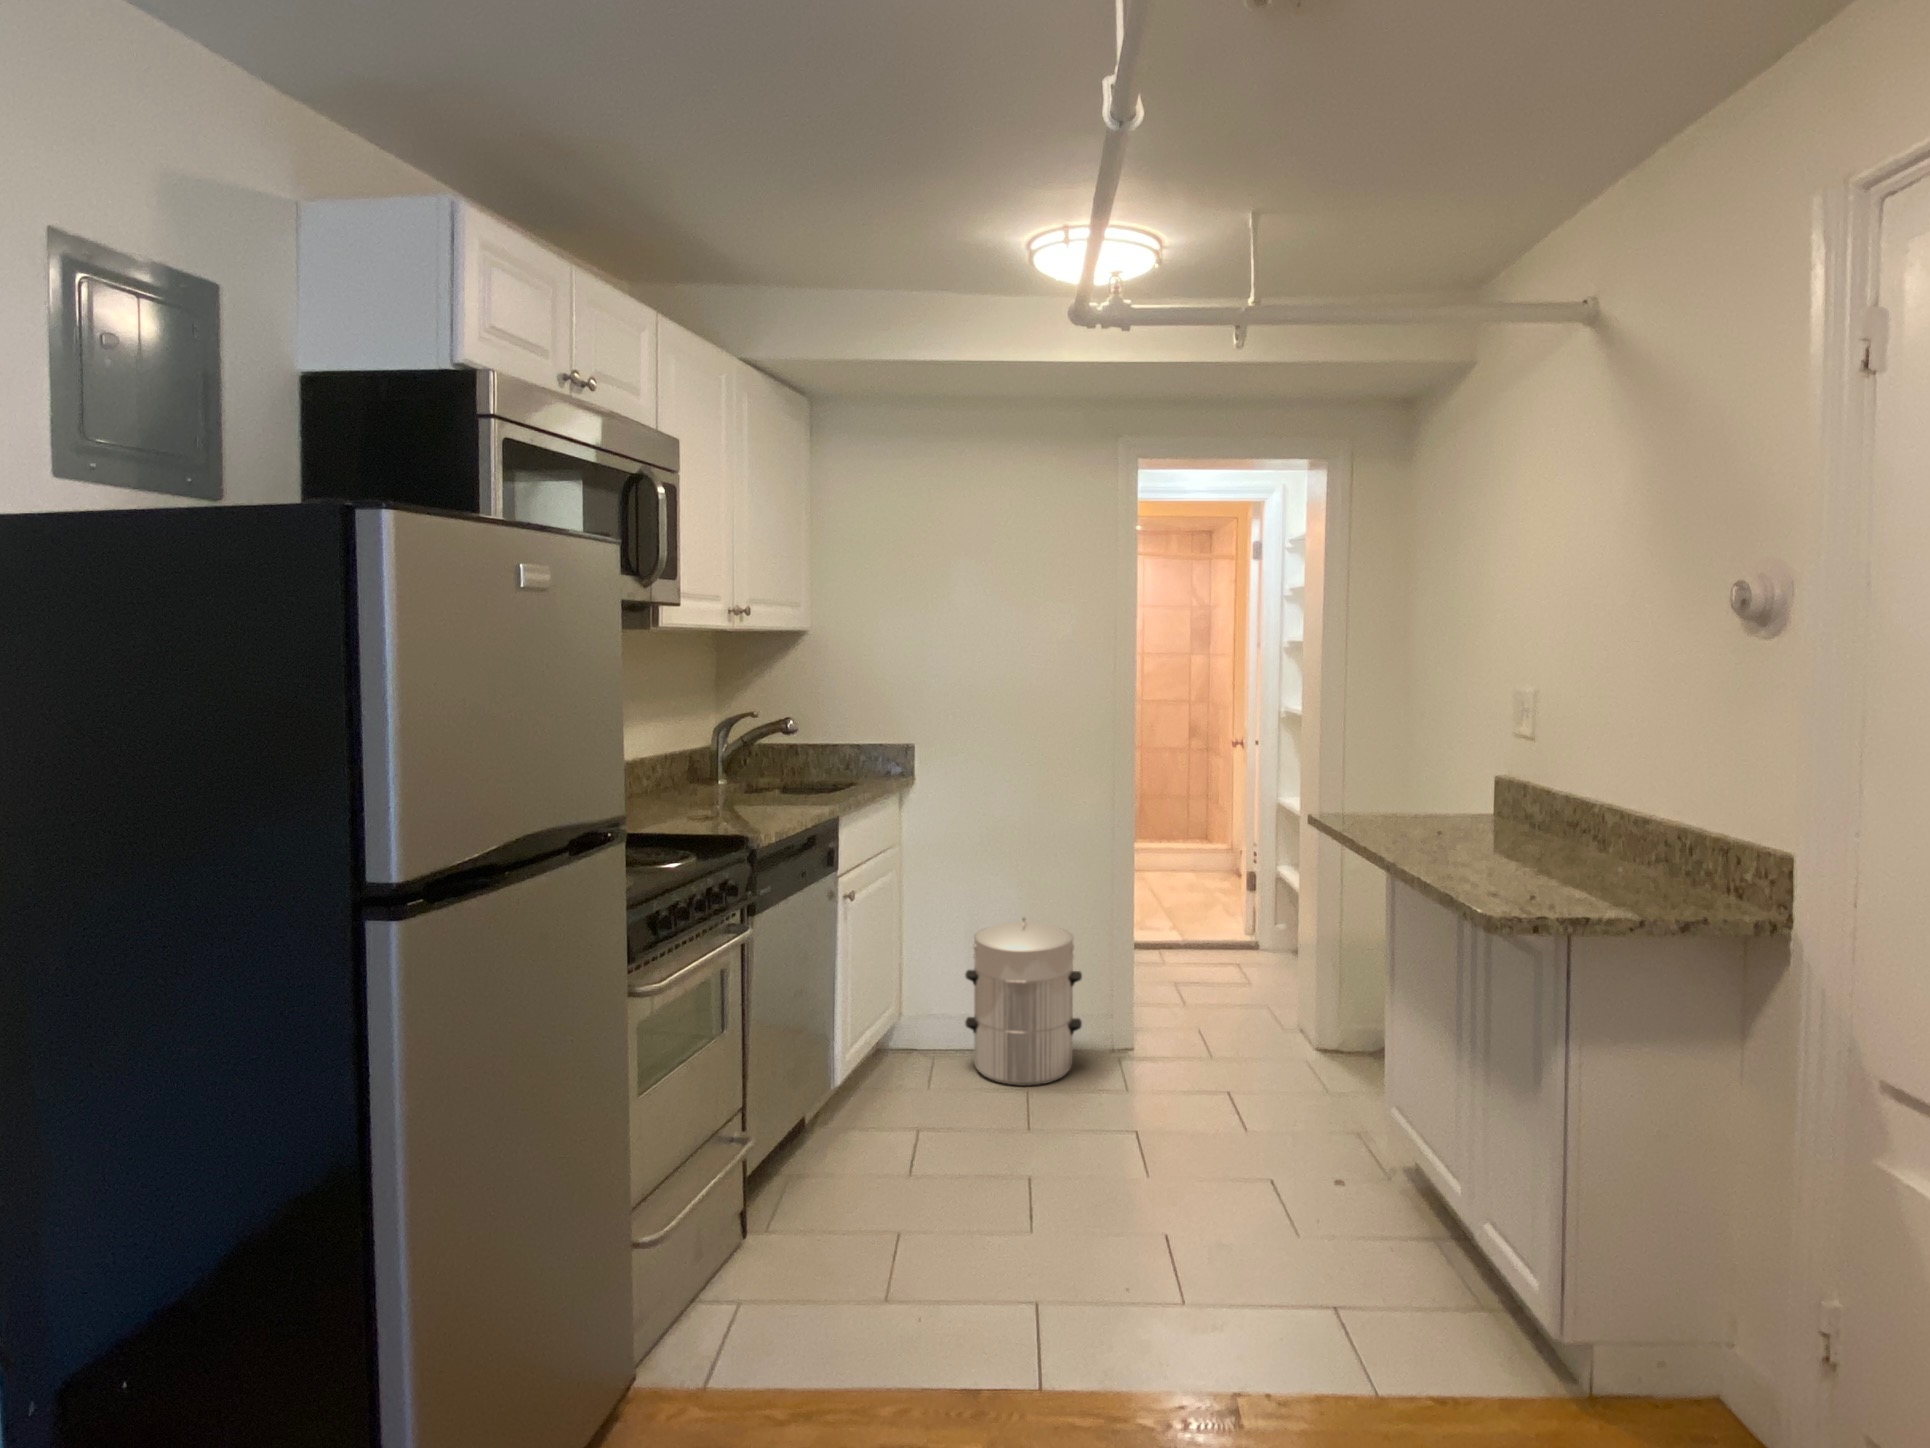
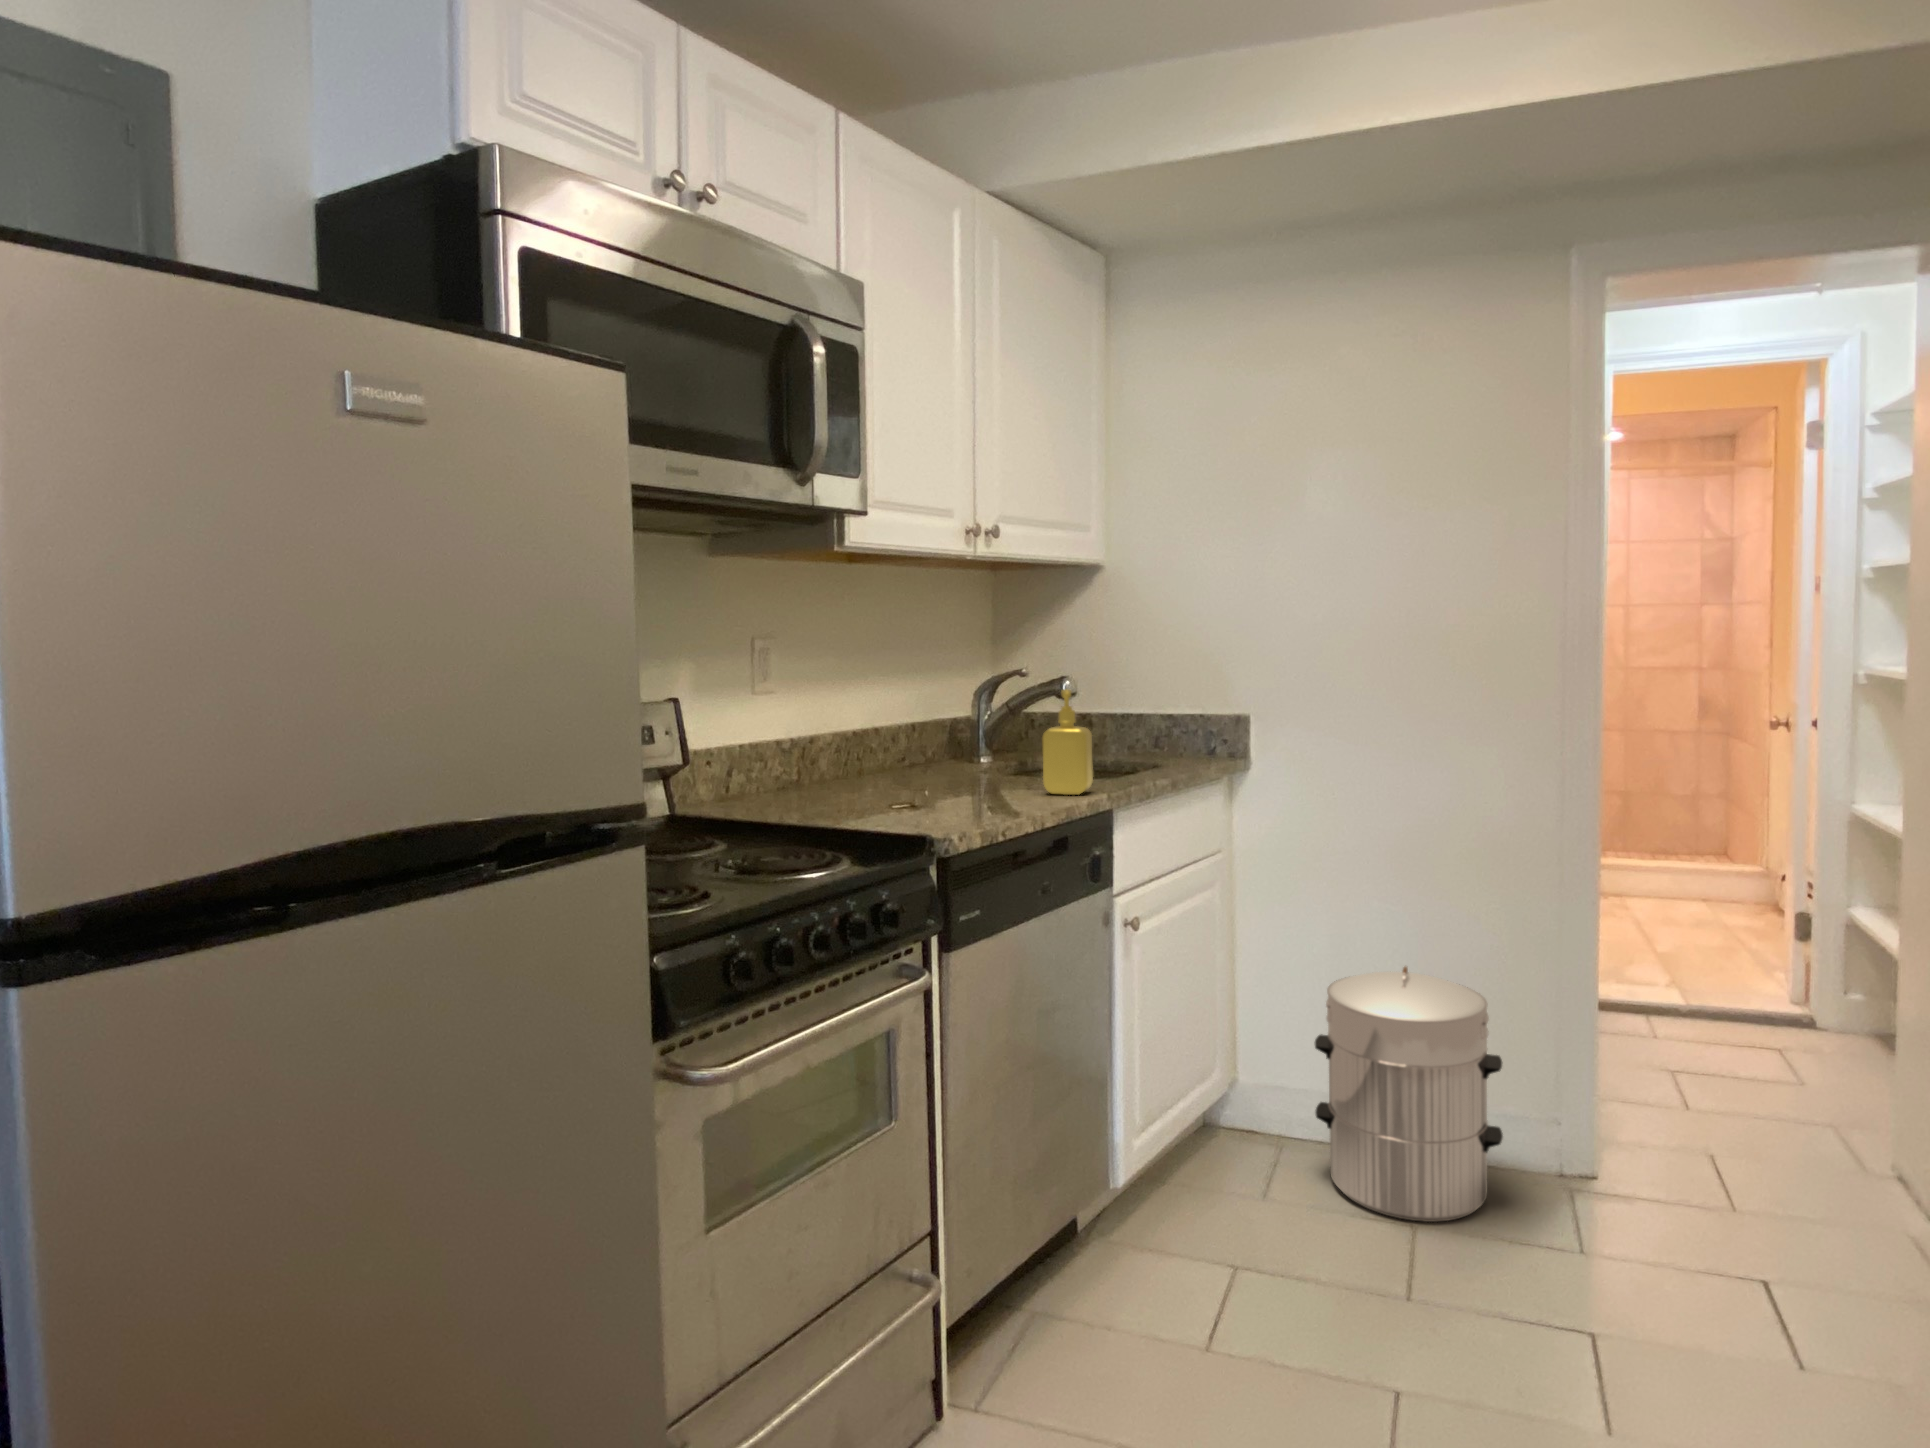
soap dispenser: none [786,731,821,807] -> present [1042,689,1093,795]

